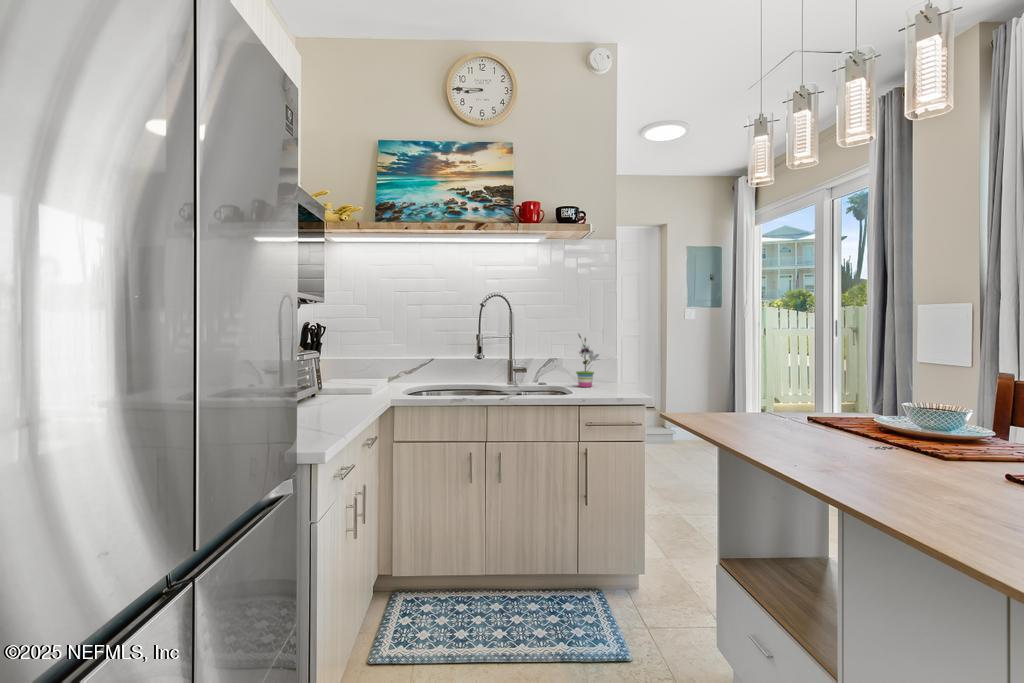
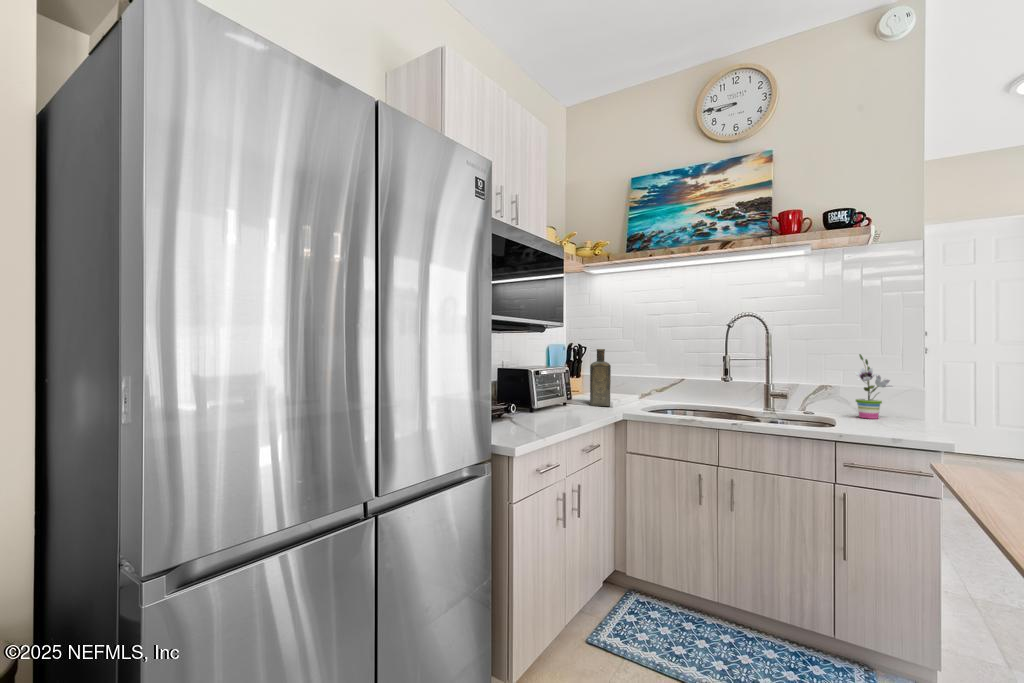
bottle: none [338,329,367,394] -> present [590,349,611,406]

